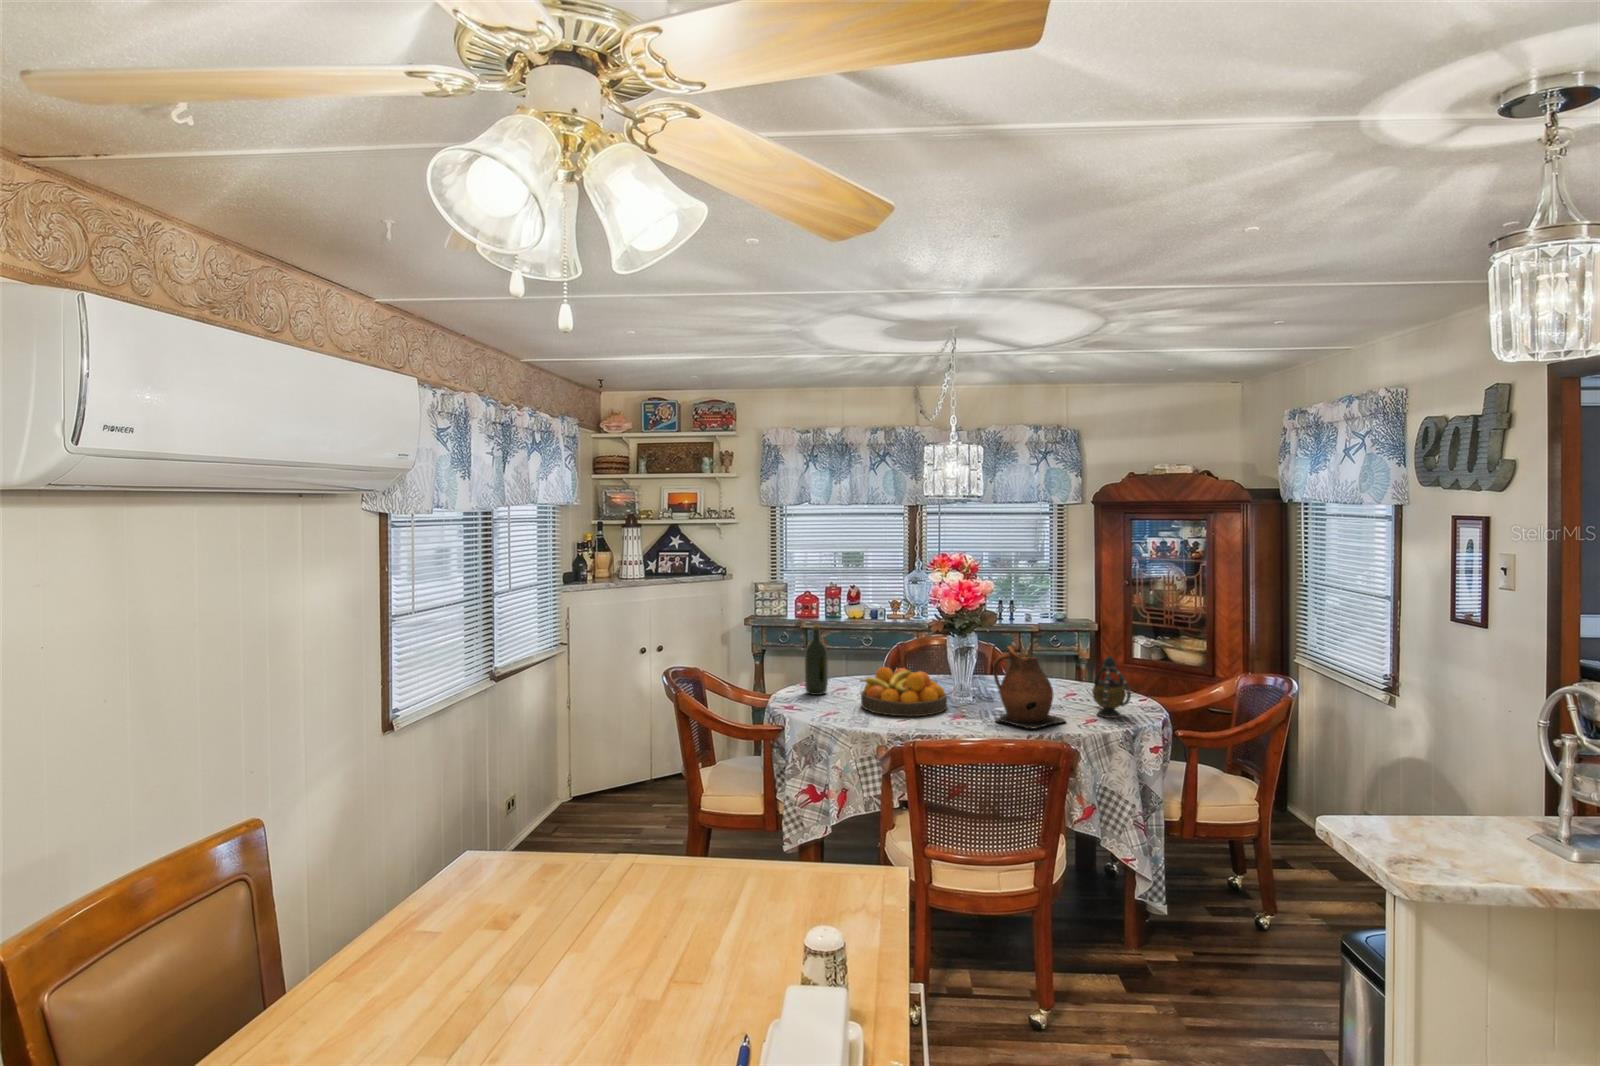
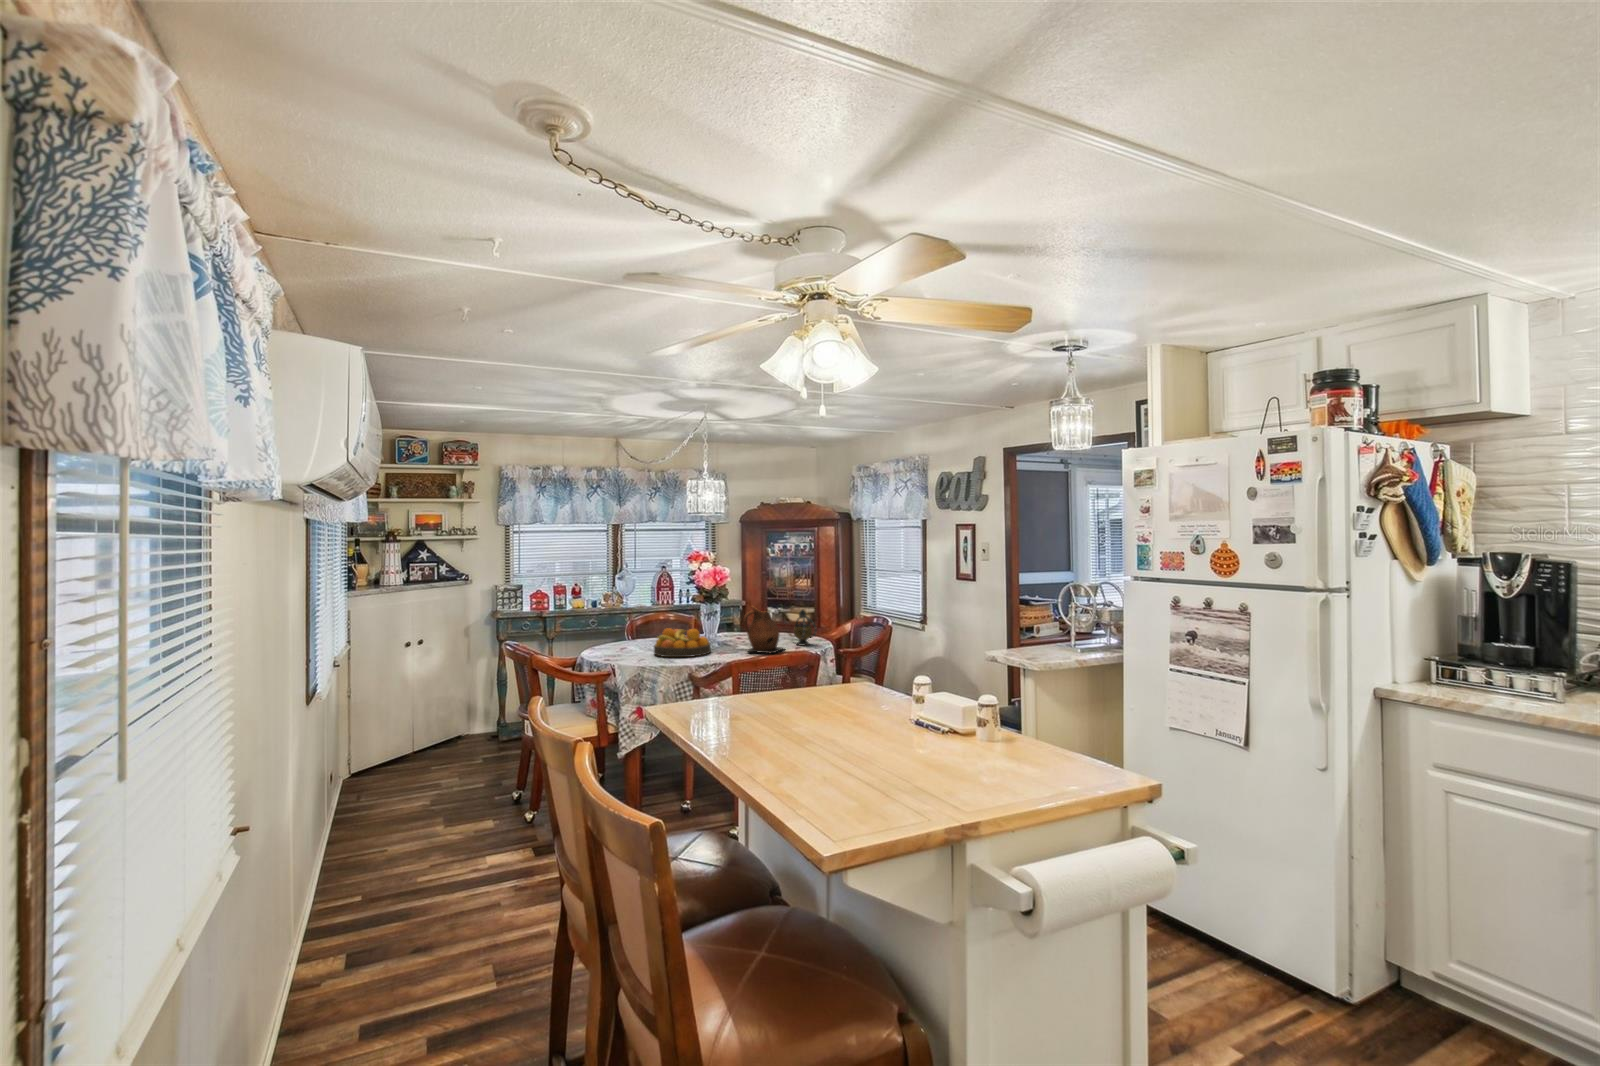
wine bottle: present [805,625,828,695] -> none [603,605,620,654]

